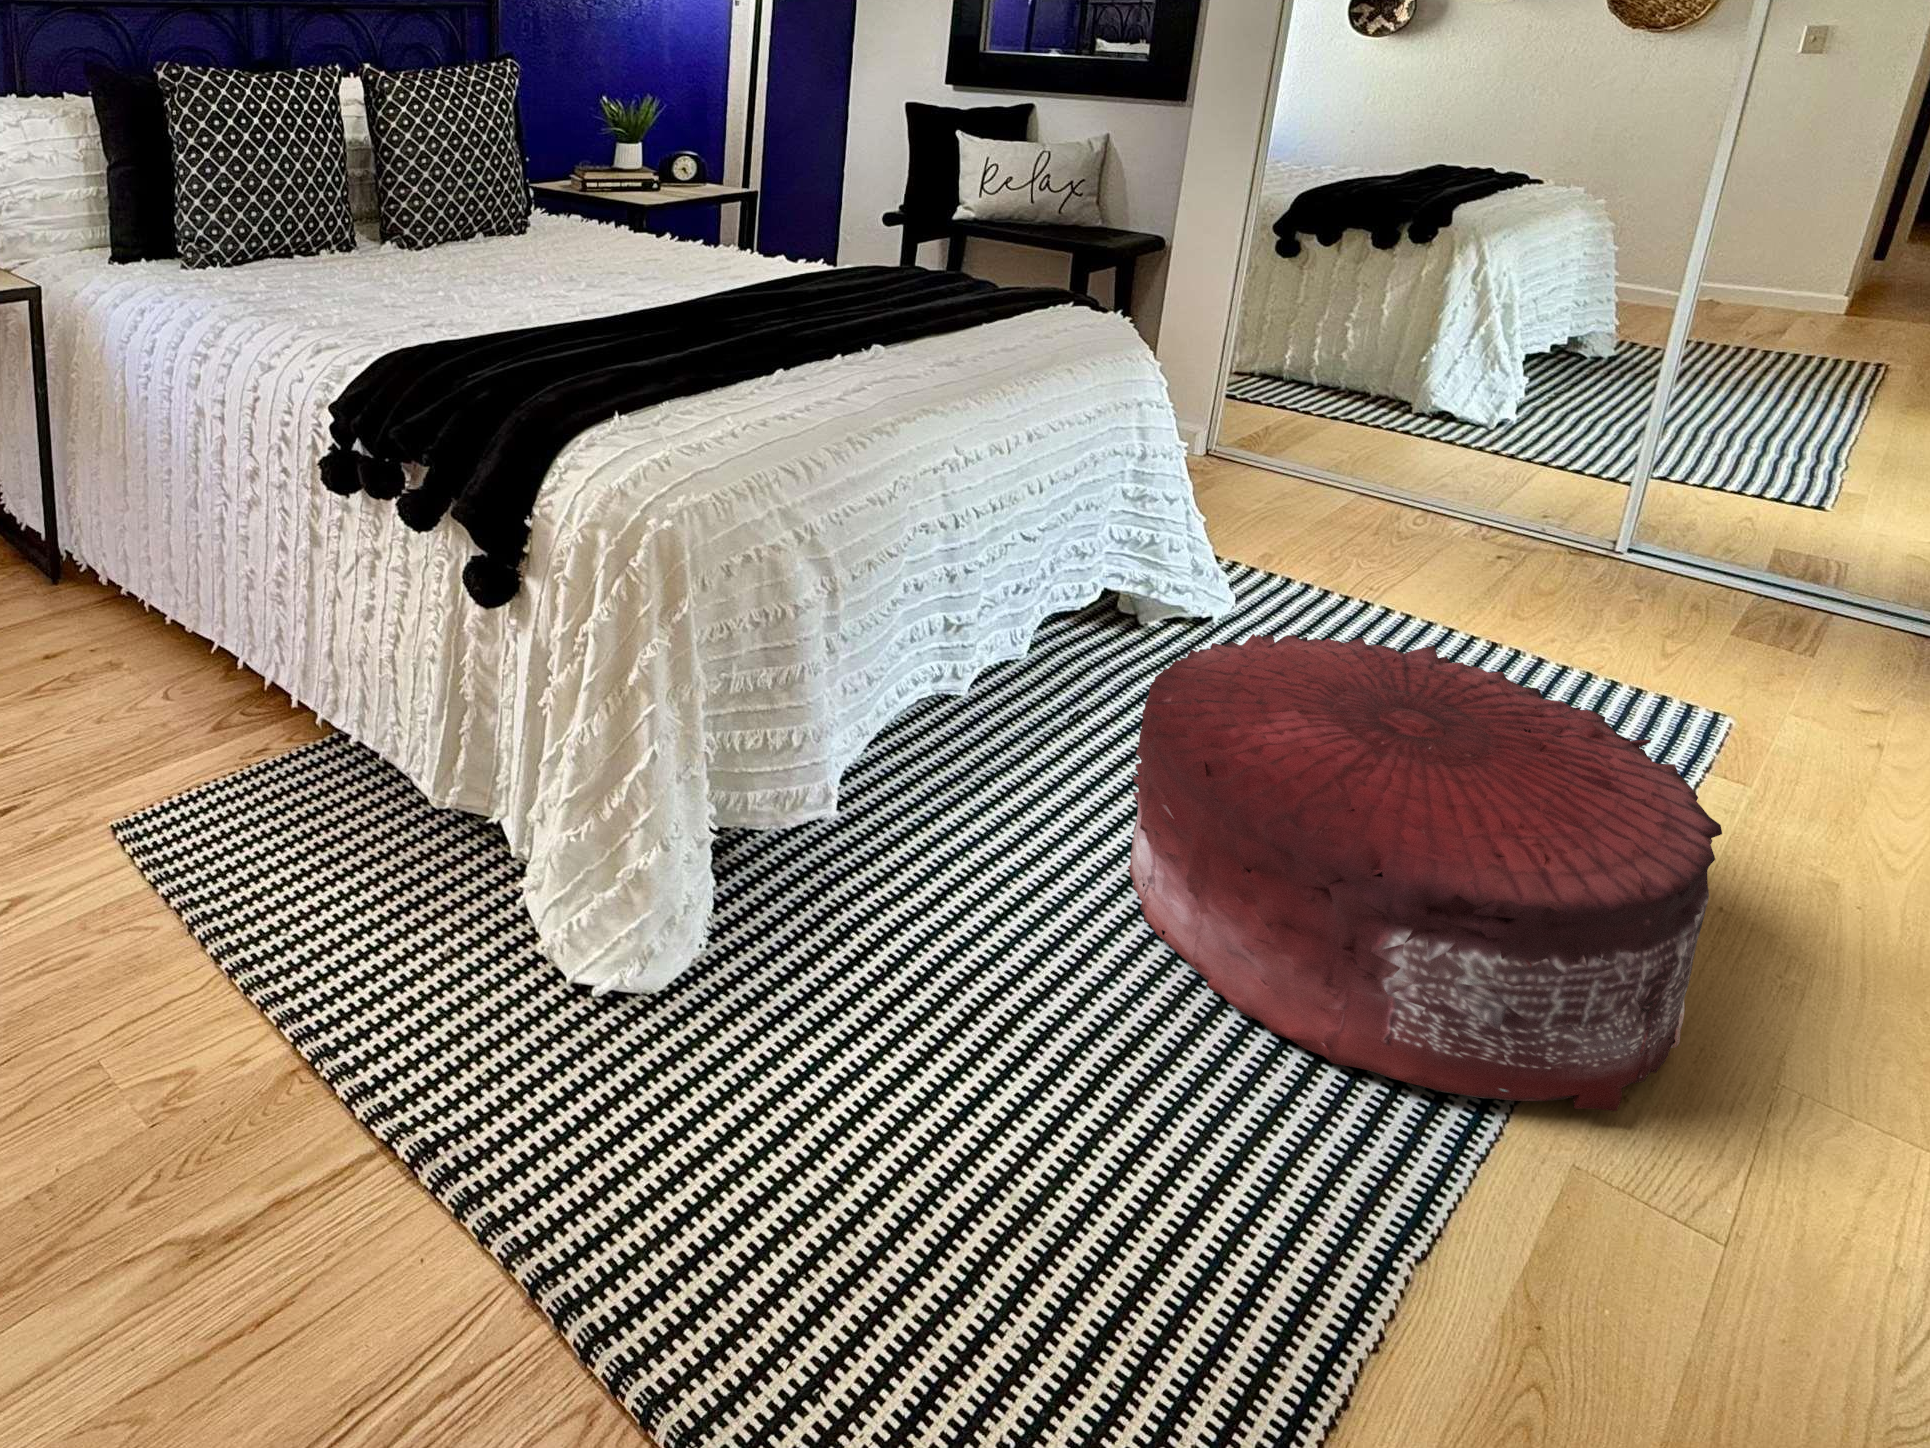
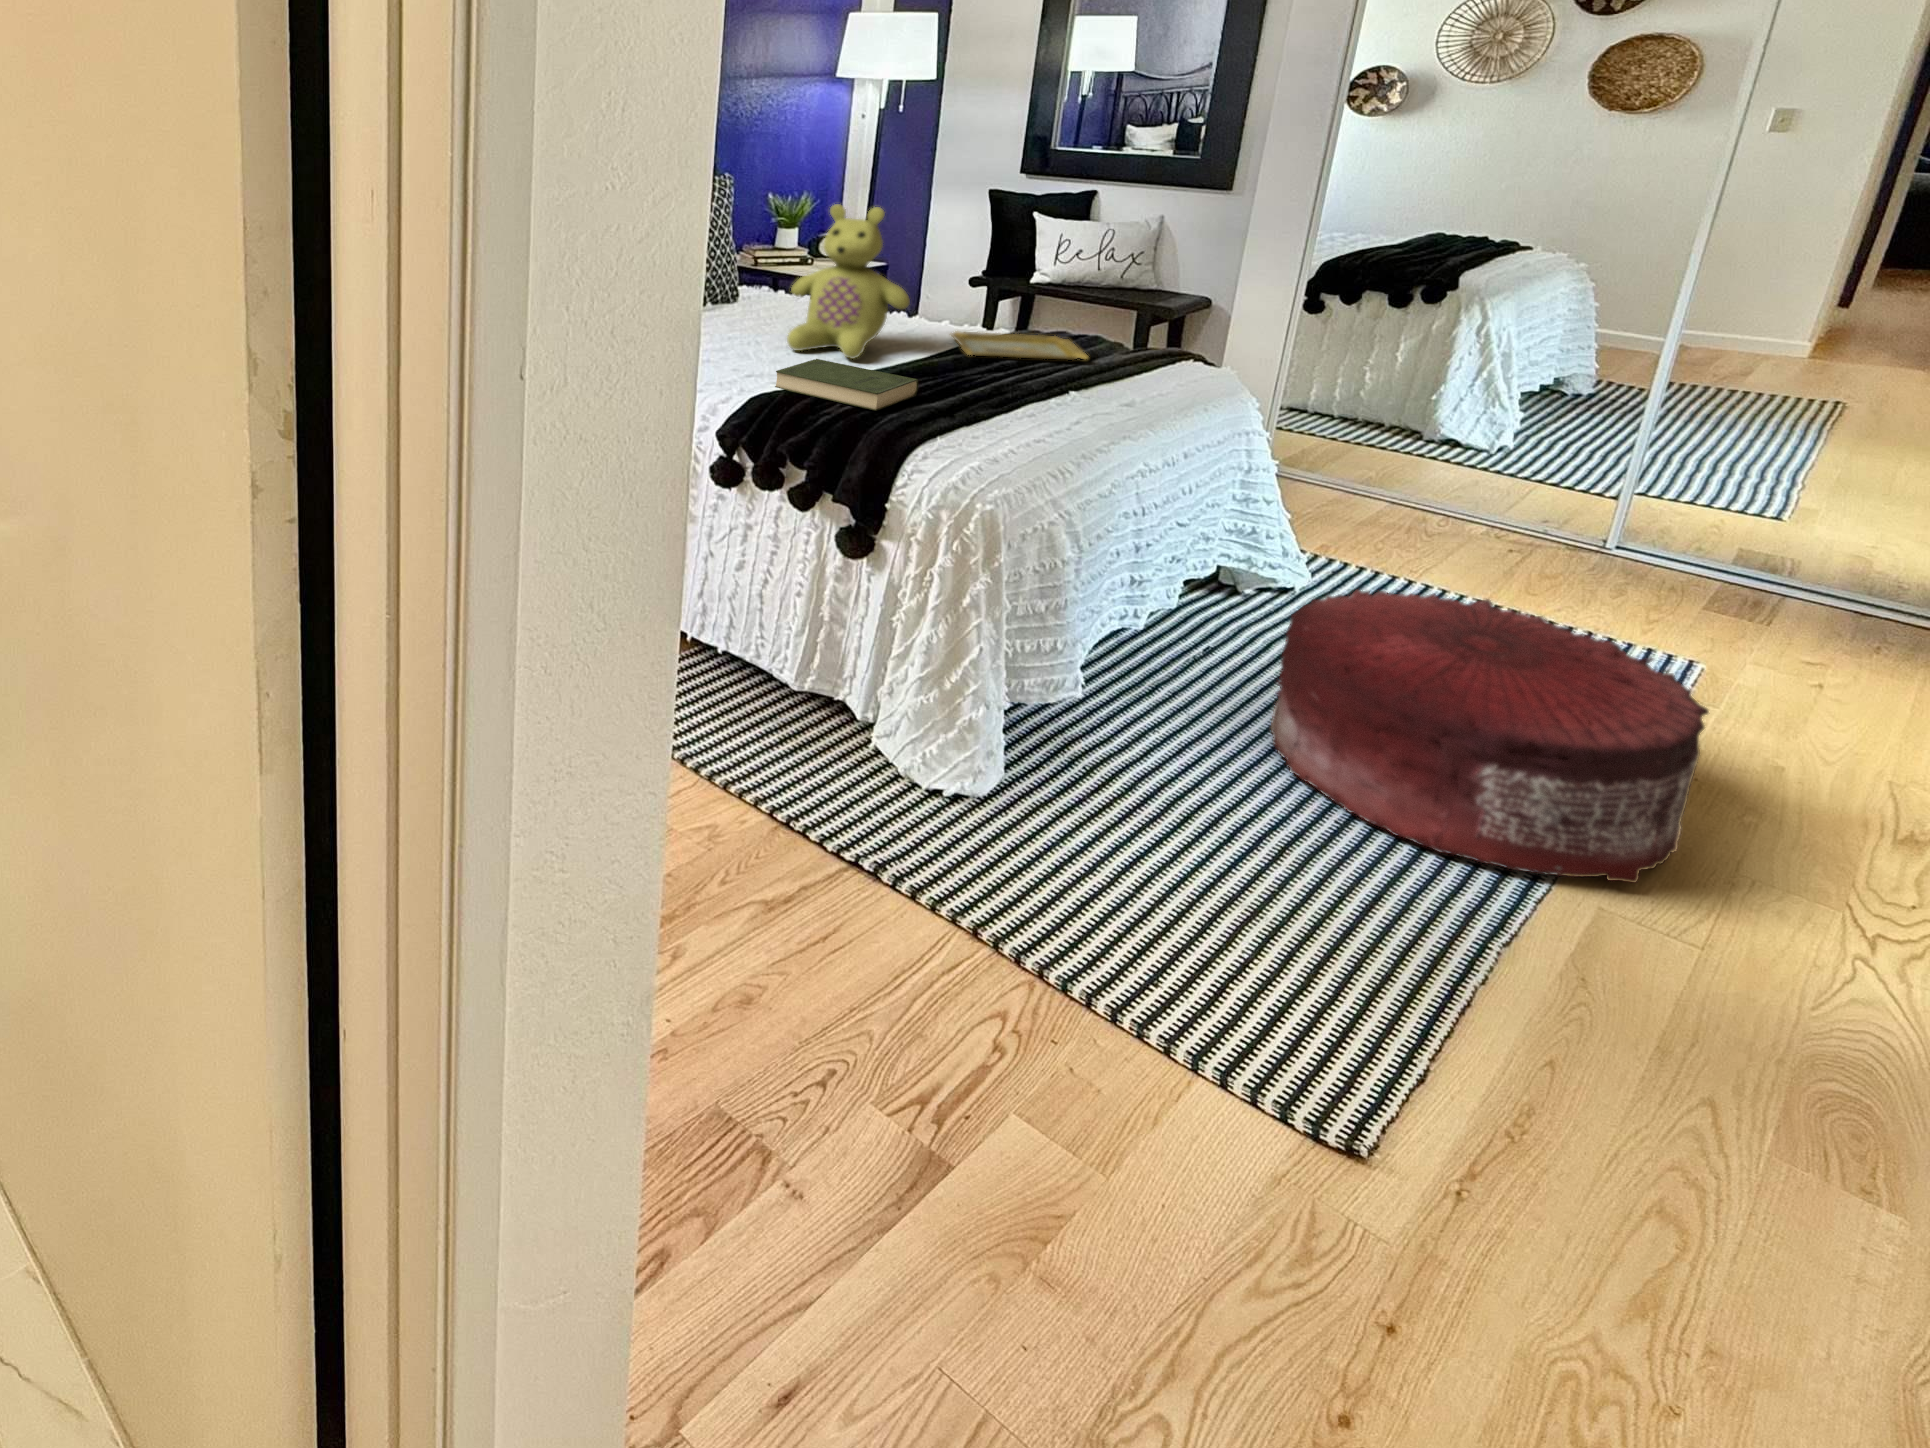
stuffed bear: none [507,78,678,301] -> present [787,204,910,359]
tray: none [753,265,926,302] -> present [951,332,1087,360]
book: none [442,300,644,375] -> present [775,359,918,411]

